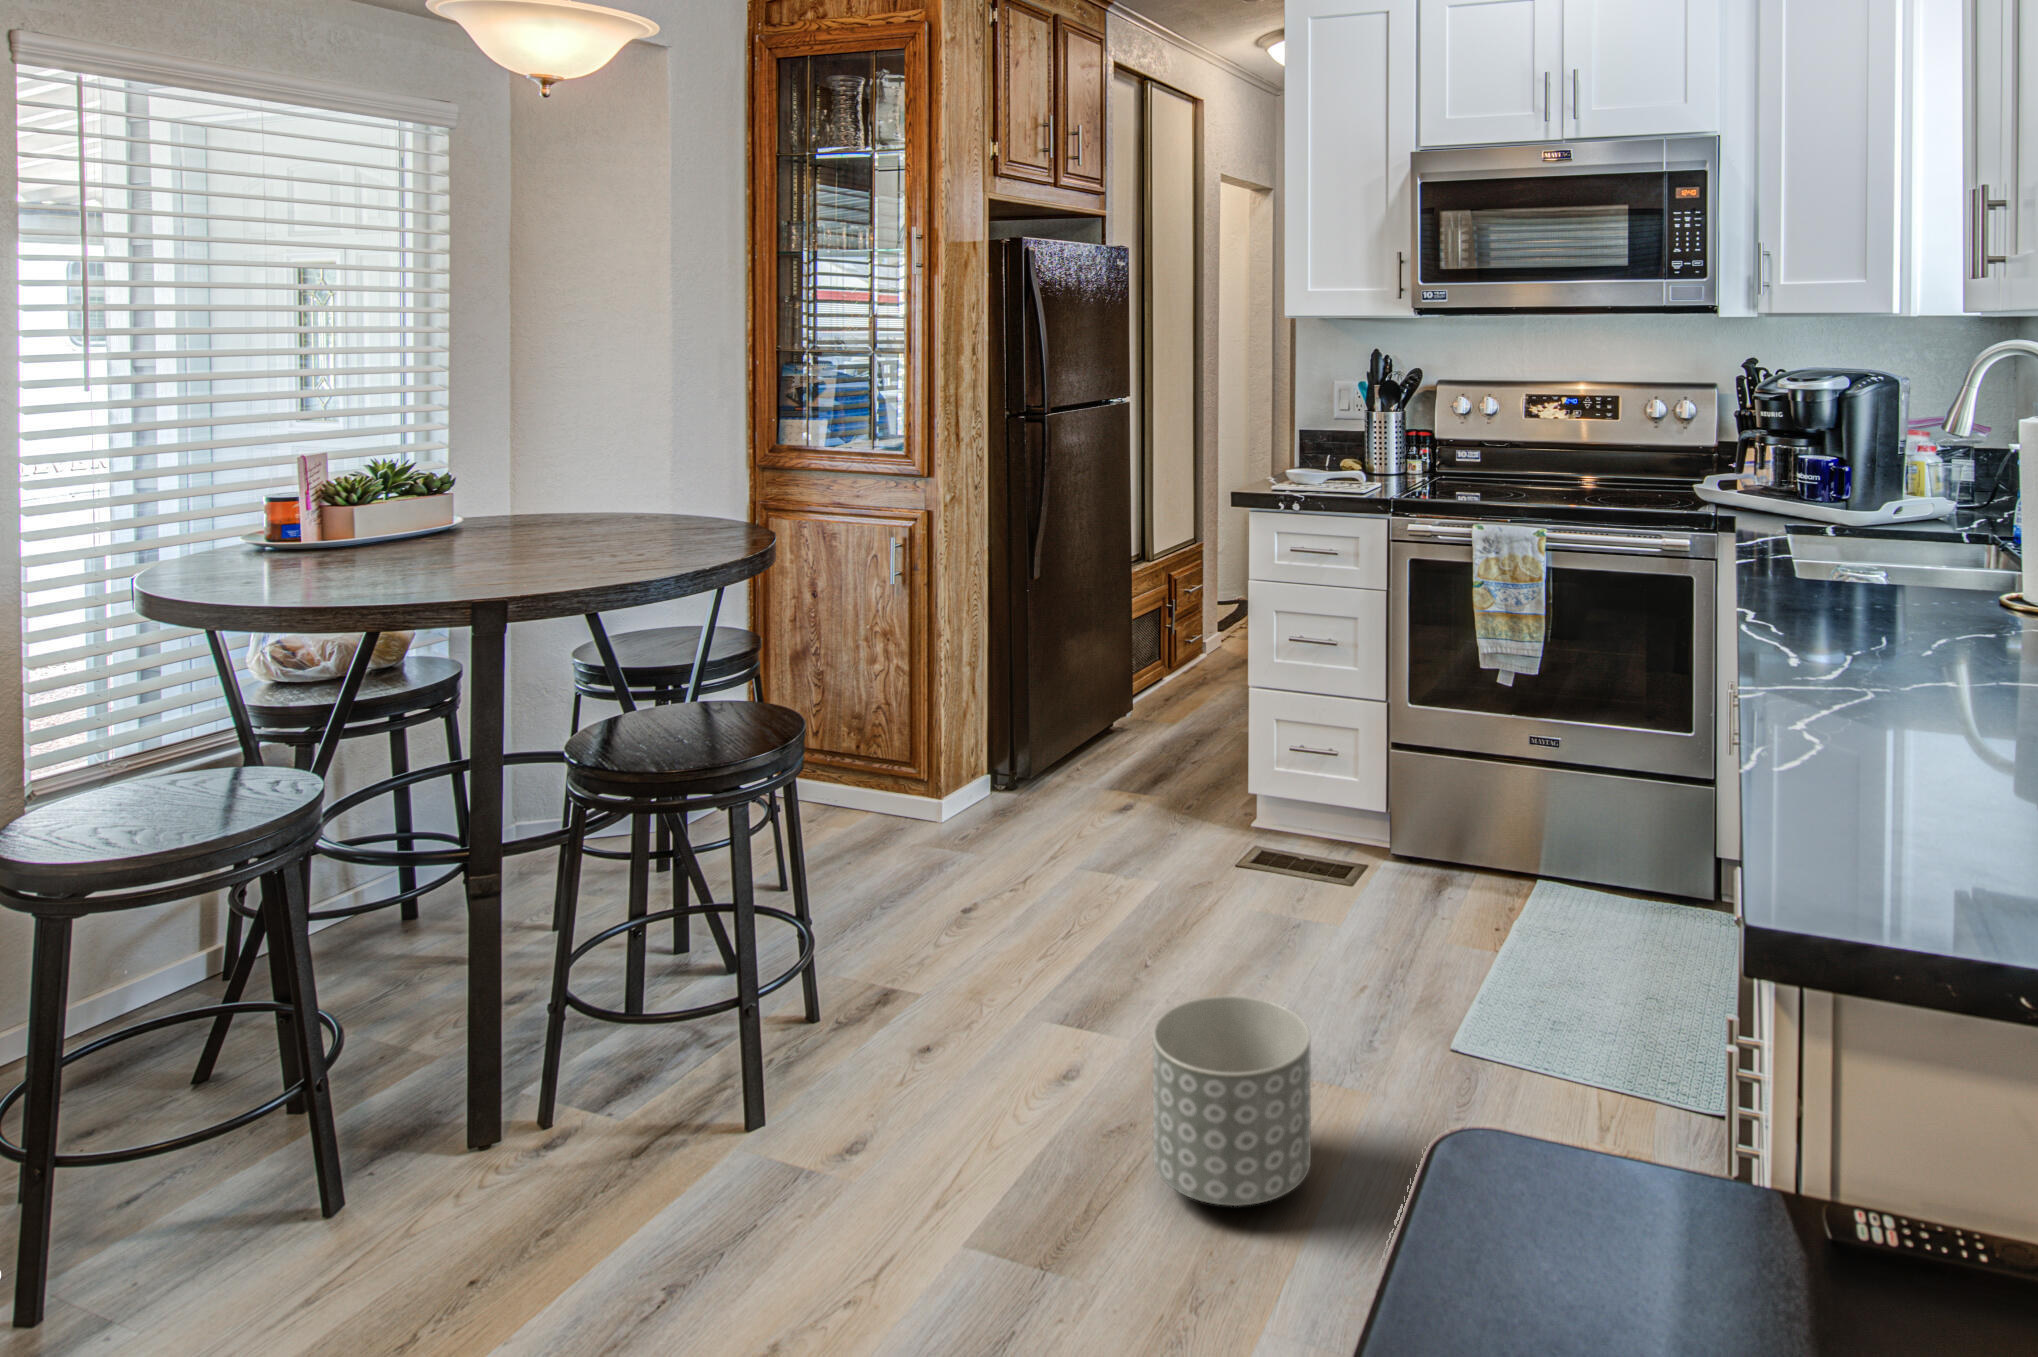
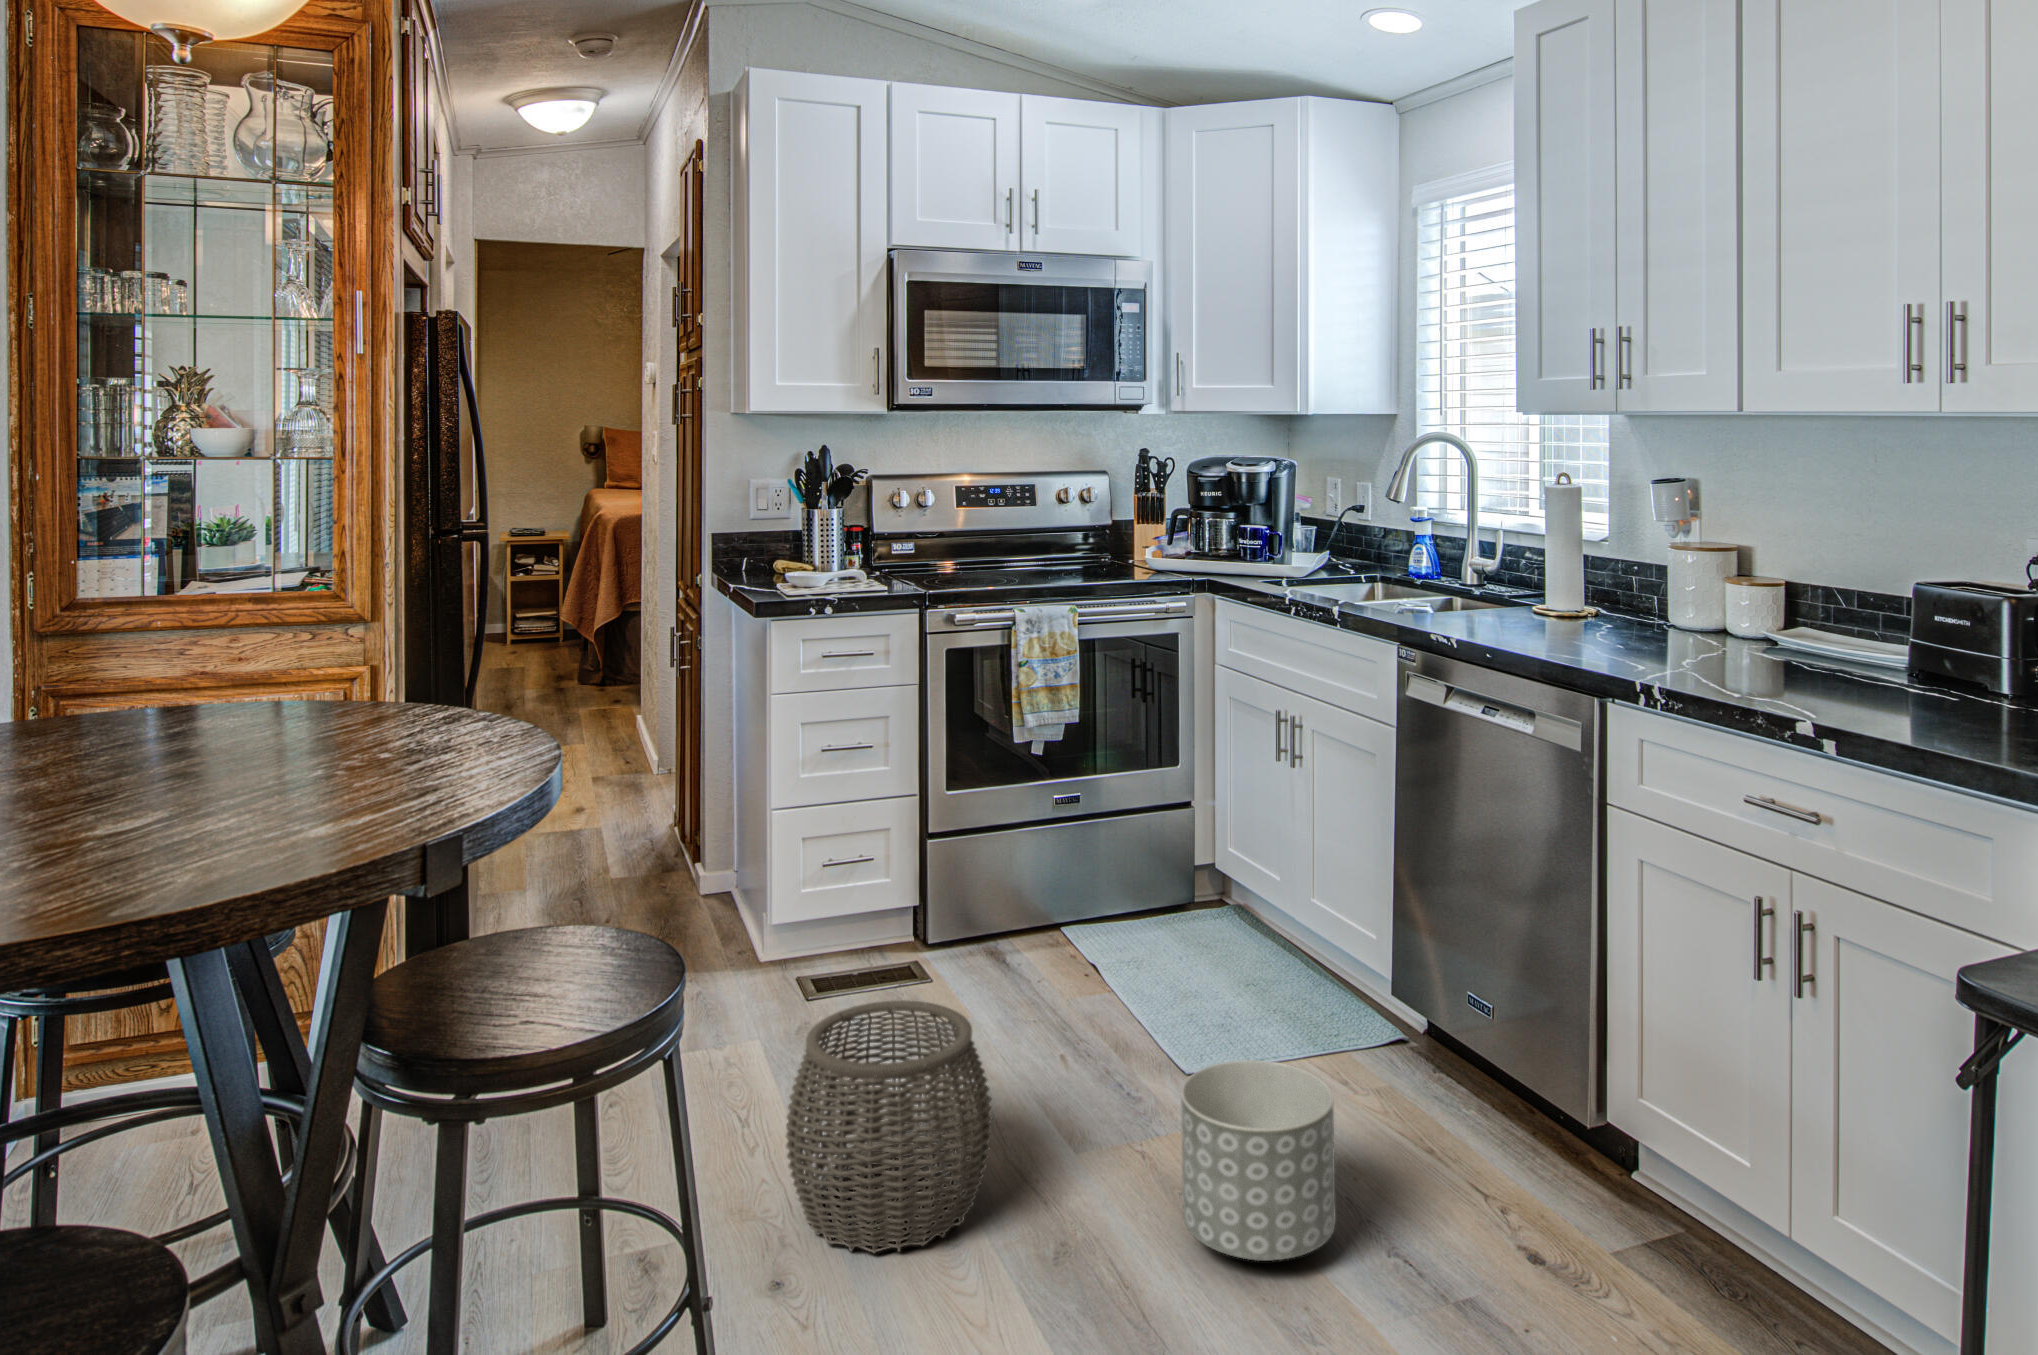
woven basket: none [957,841,1136,1050] -> present [786,1001,992,1253]

